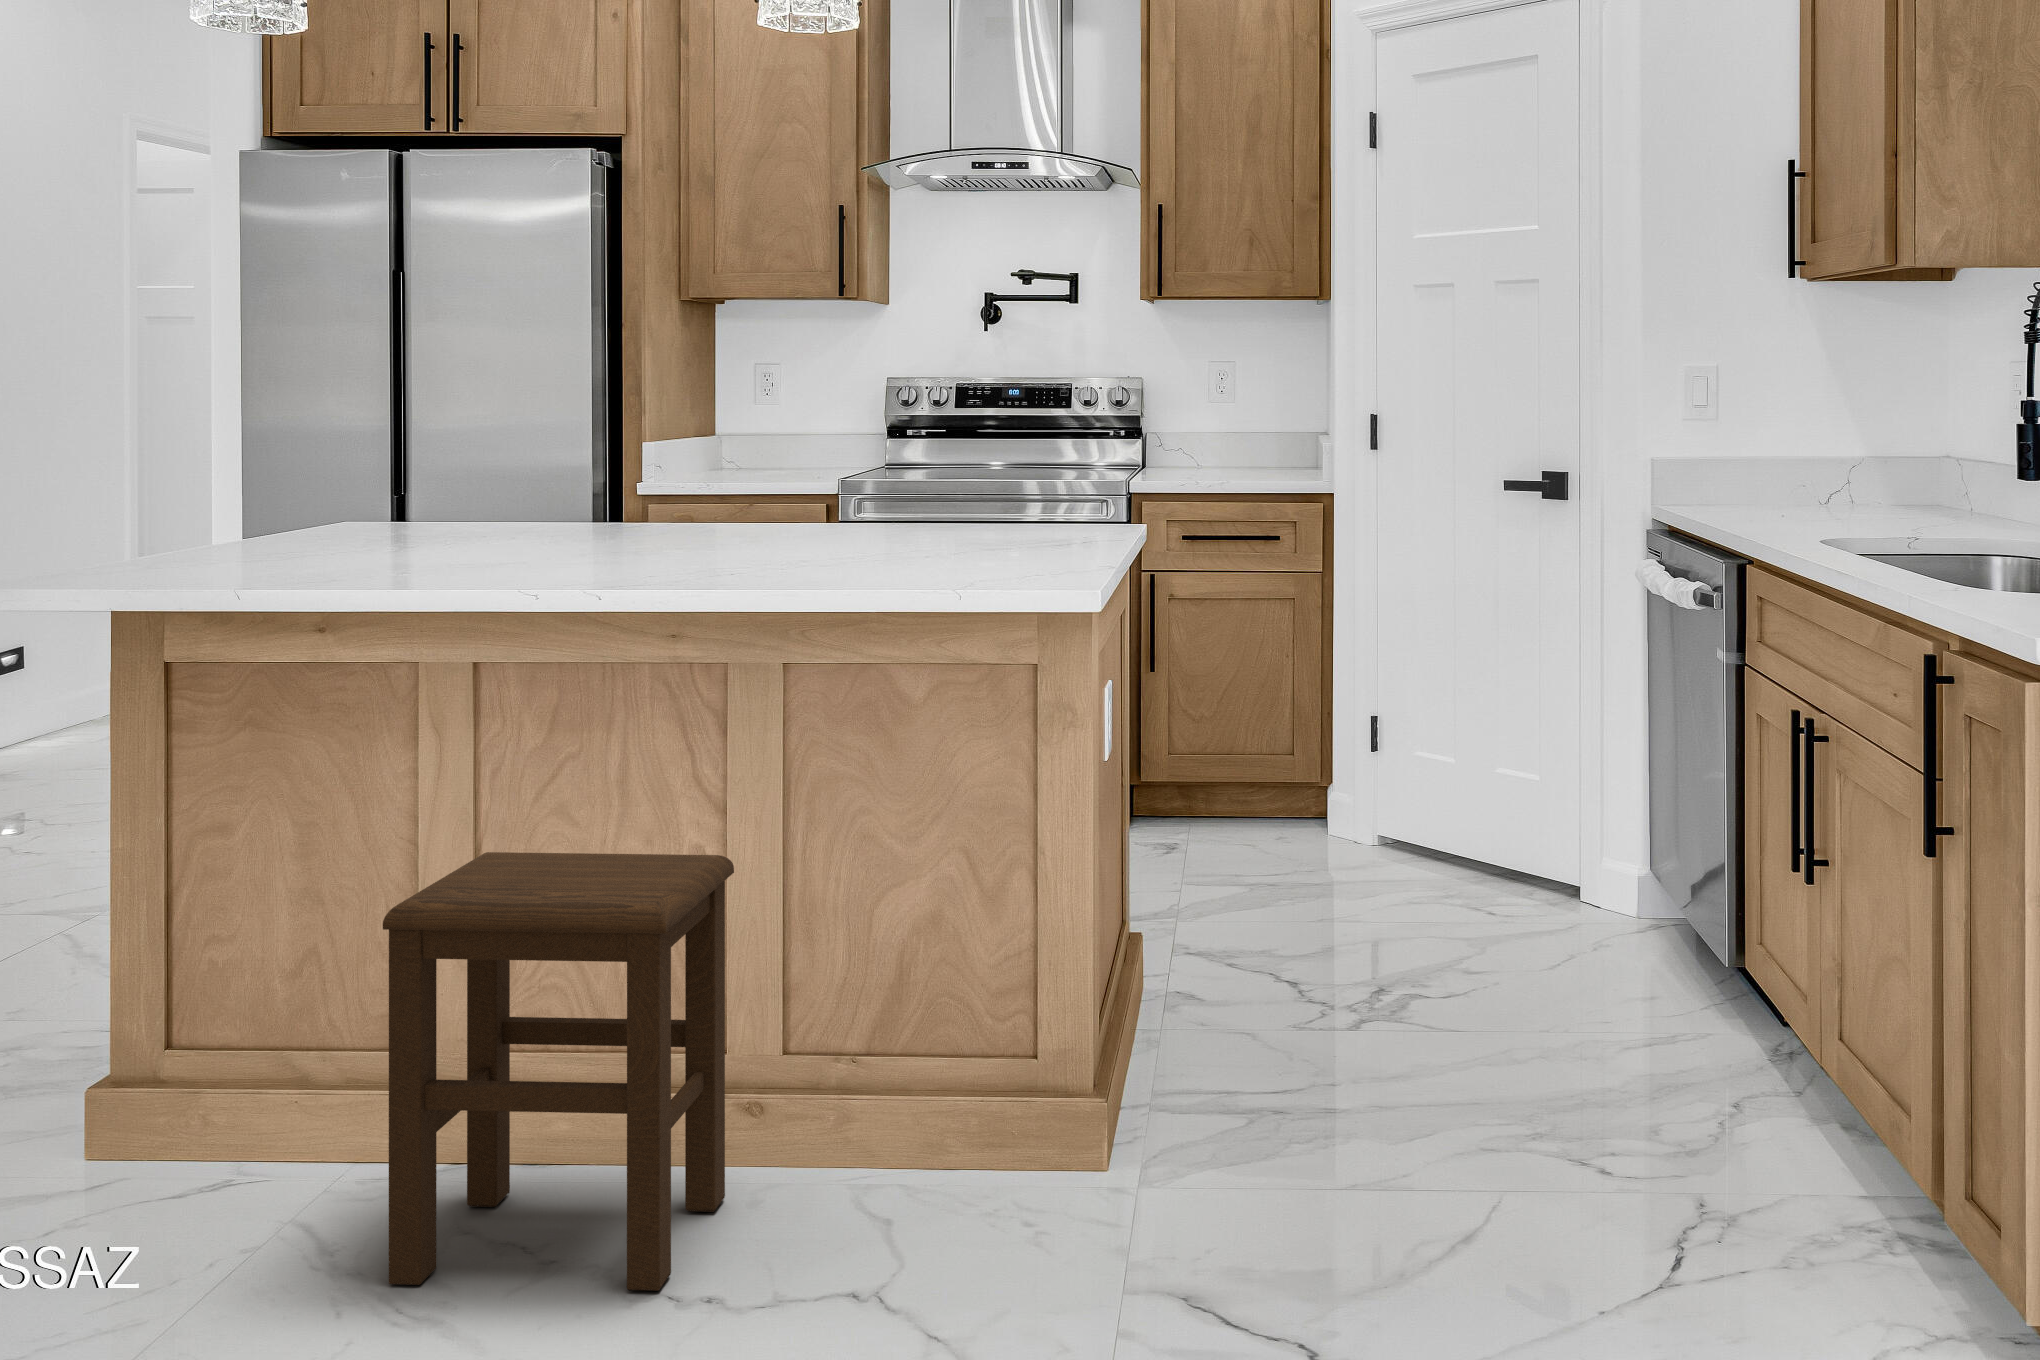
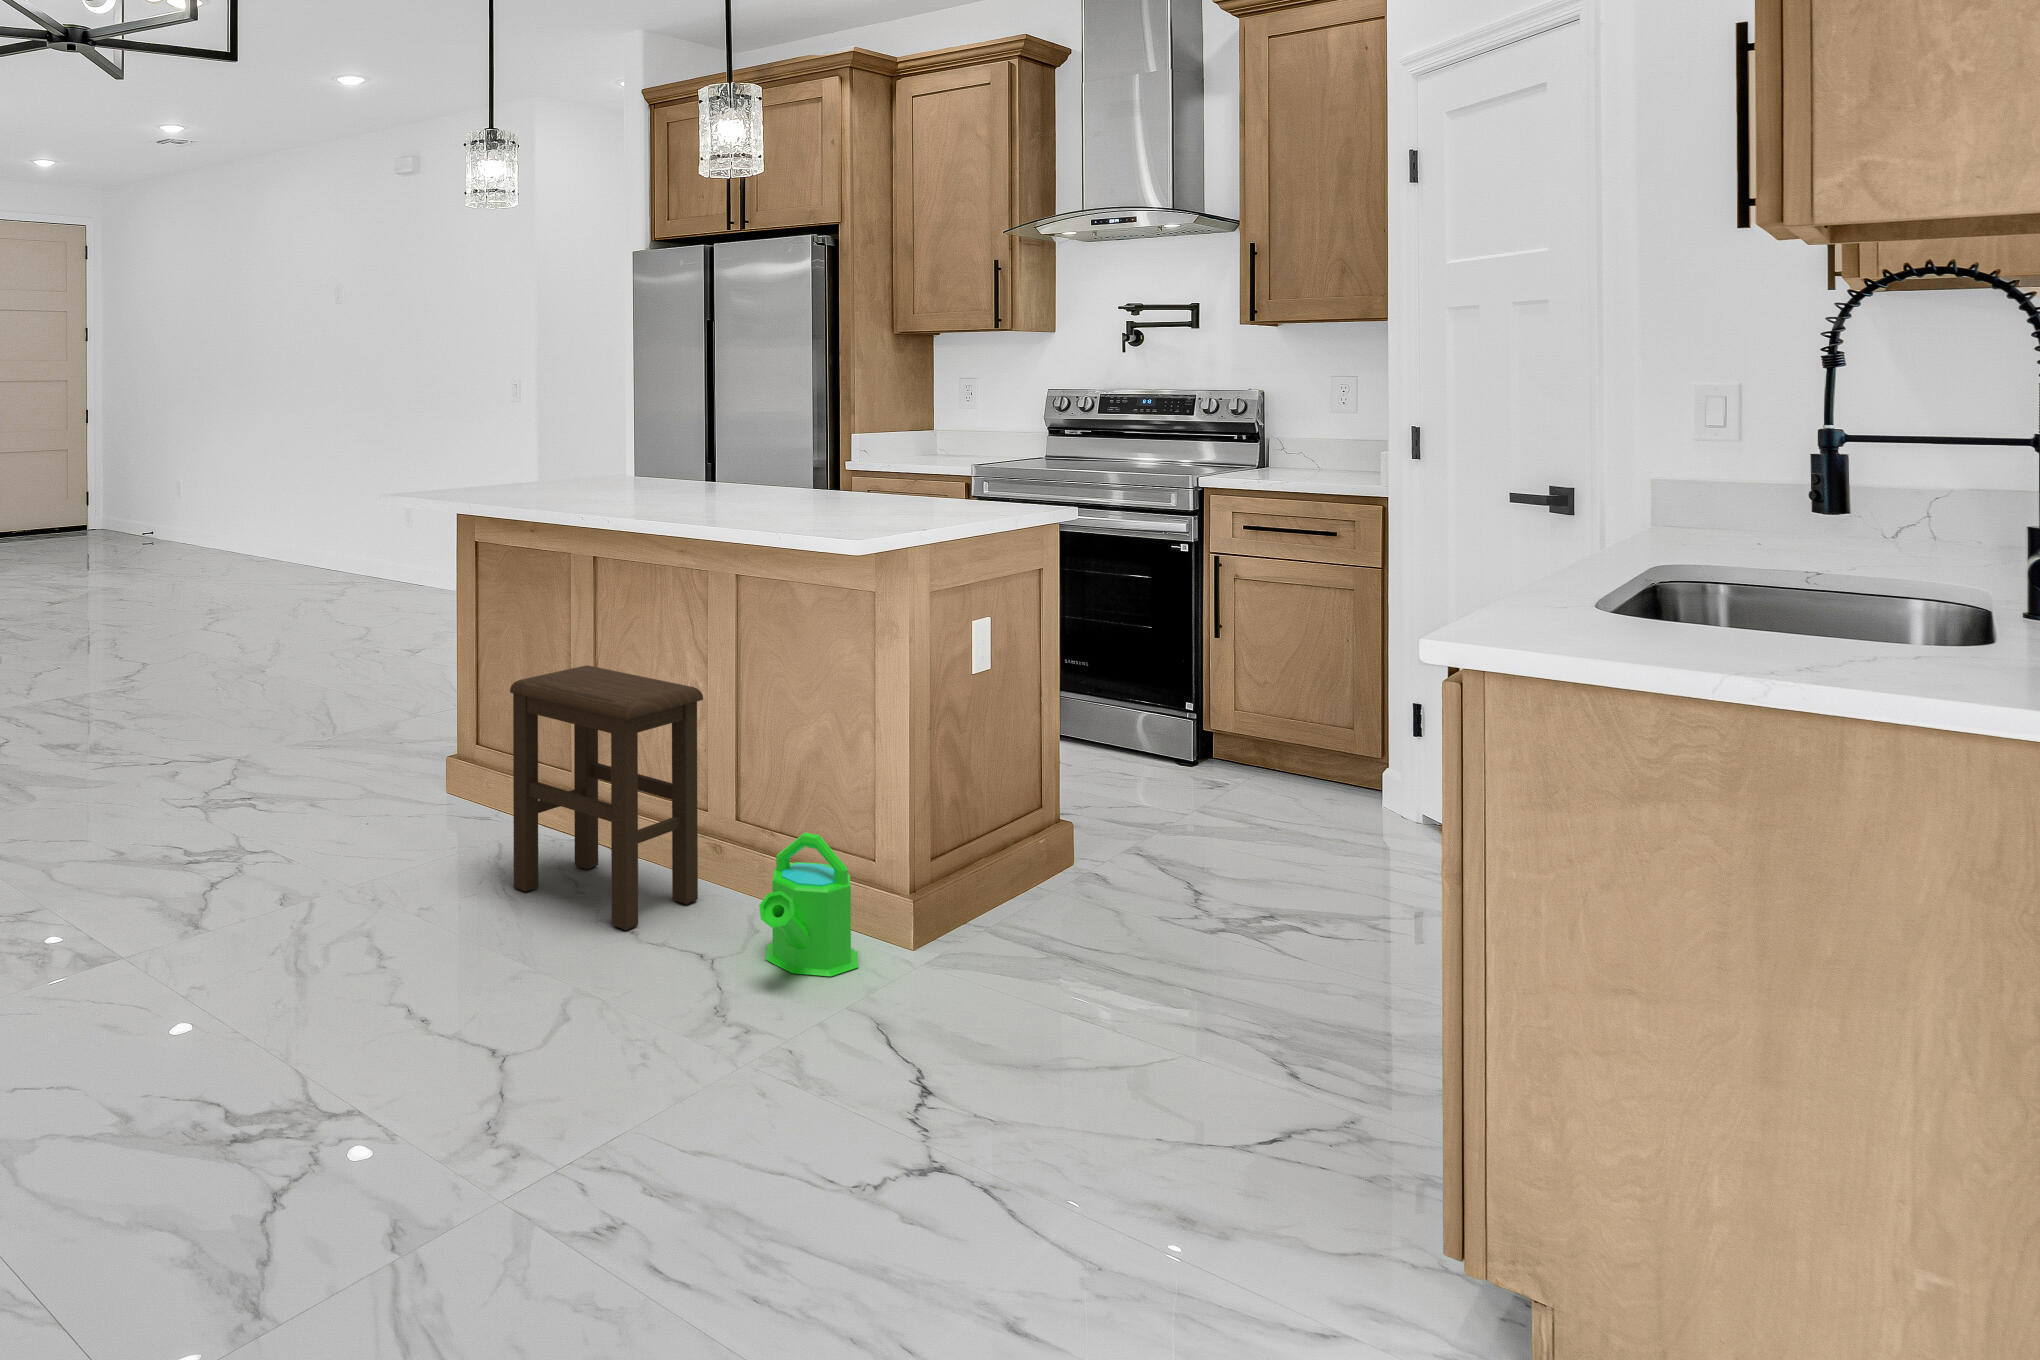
watering can: none [888,1043,1037,1266] -> present [759,832,858,976]

